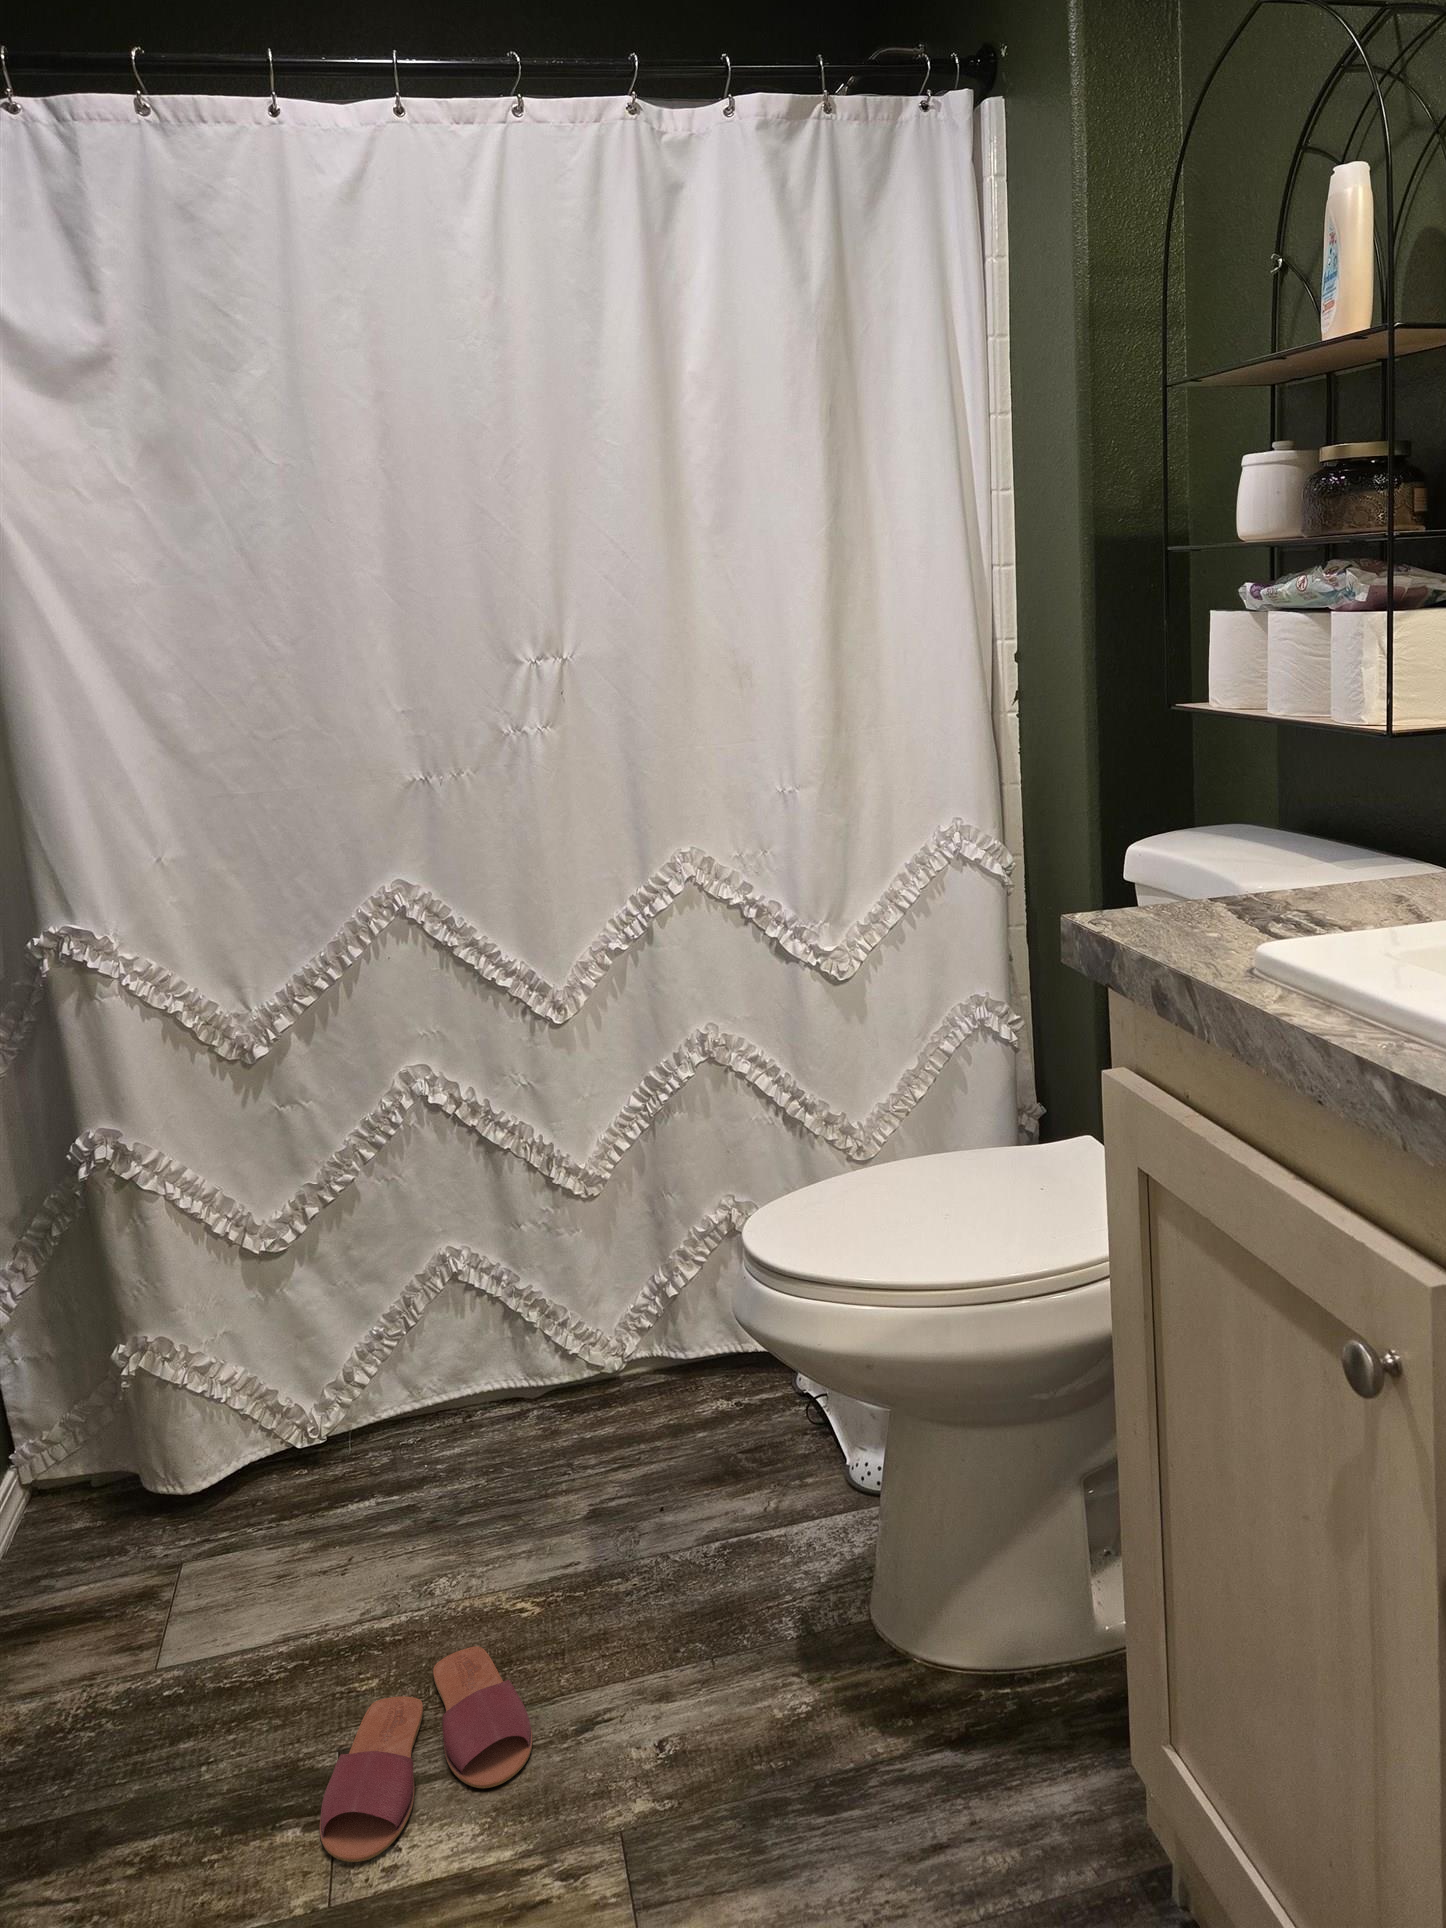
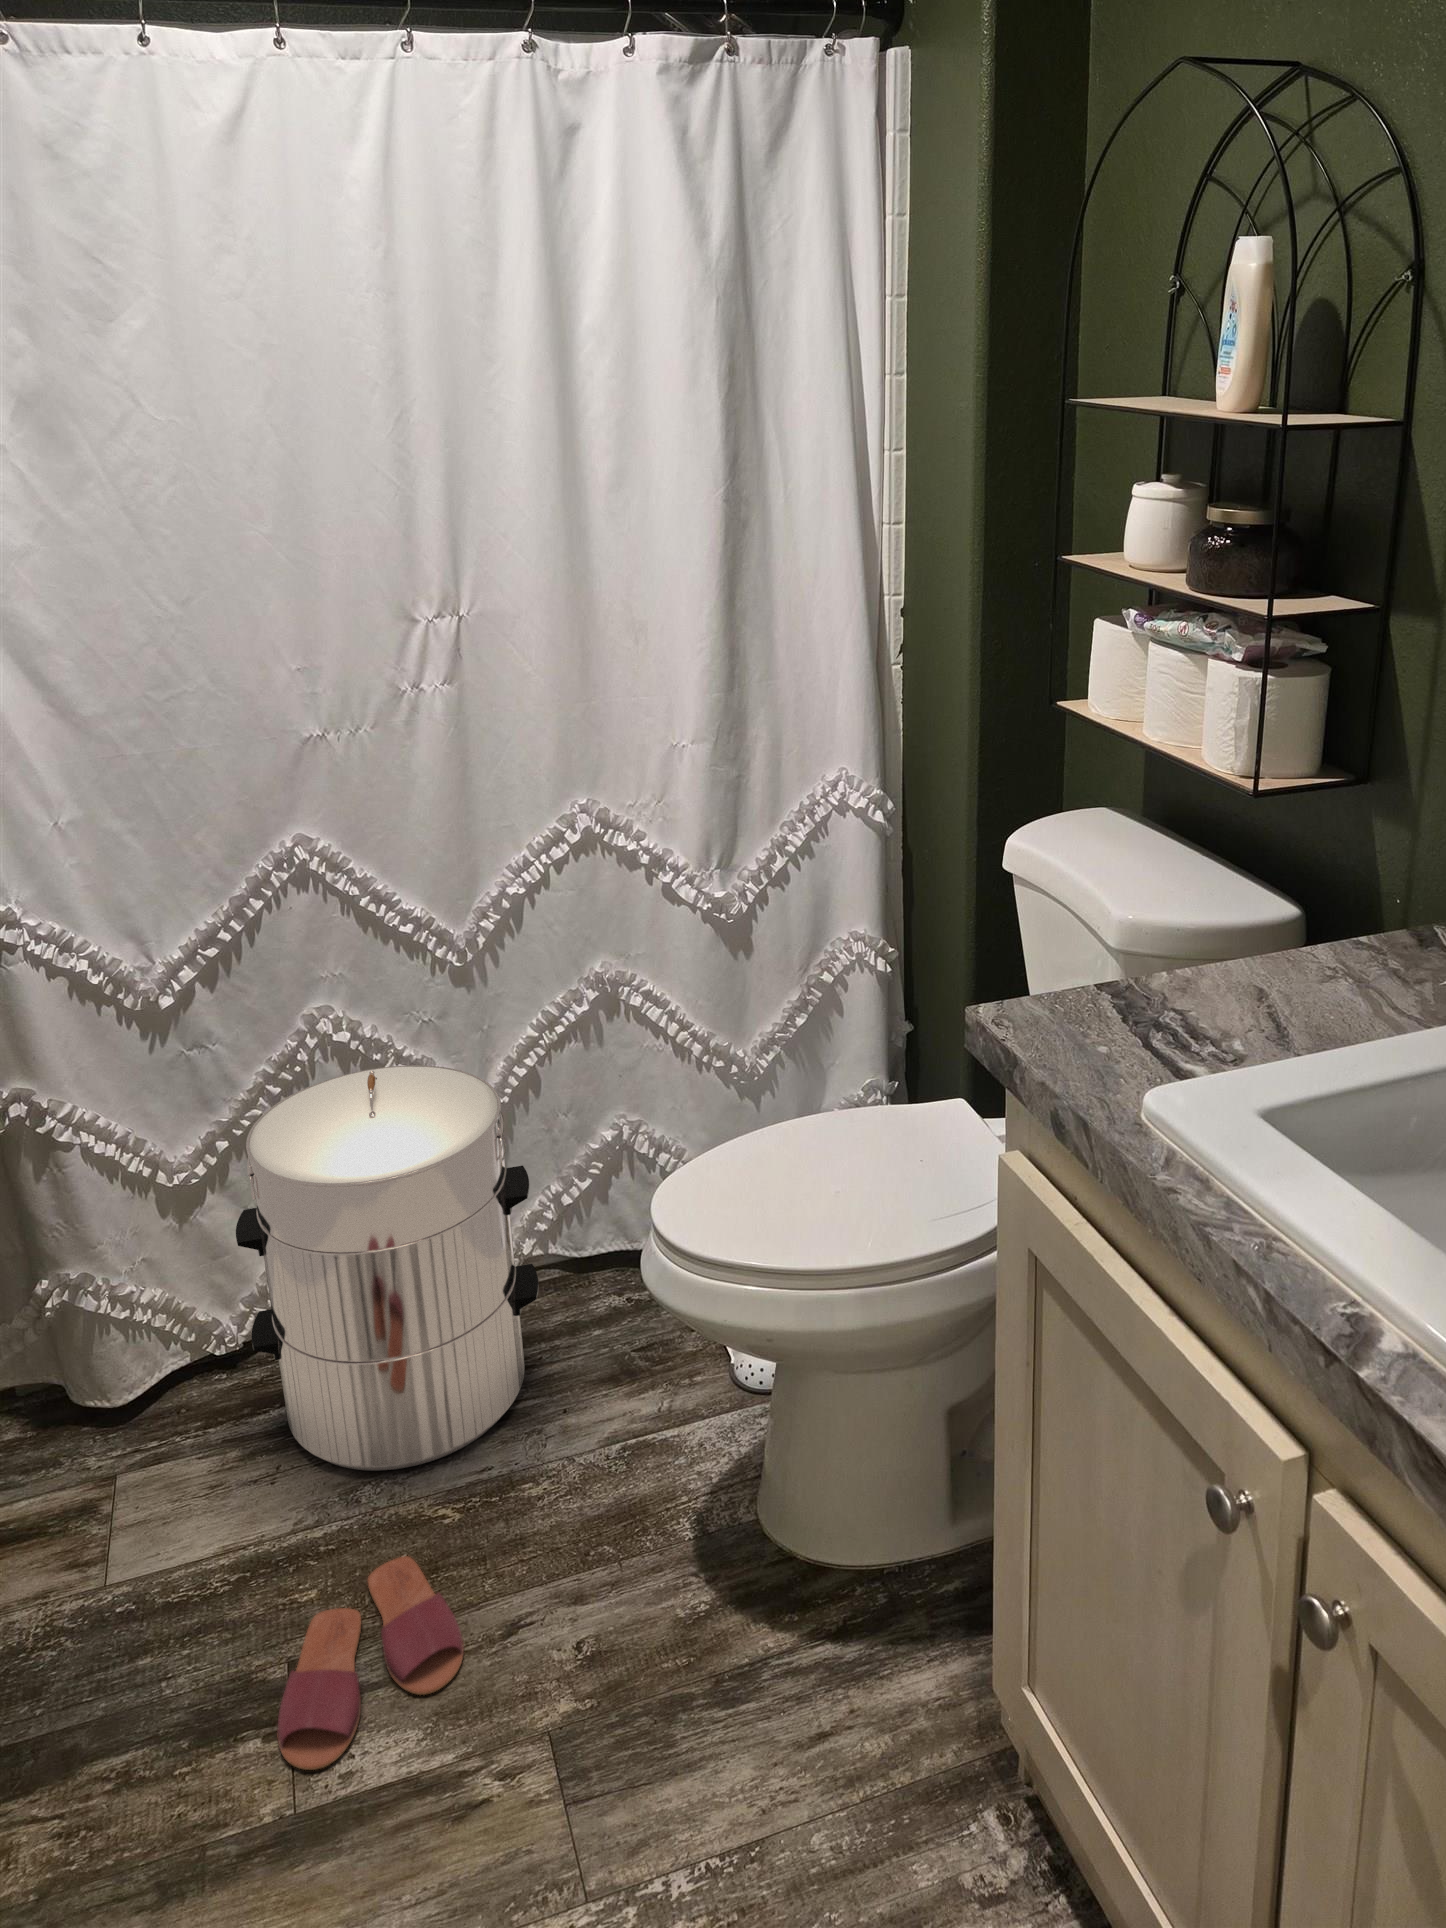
waste bin: none [317,1118,634,1563] -> present [236,1065,539,1471]

